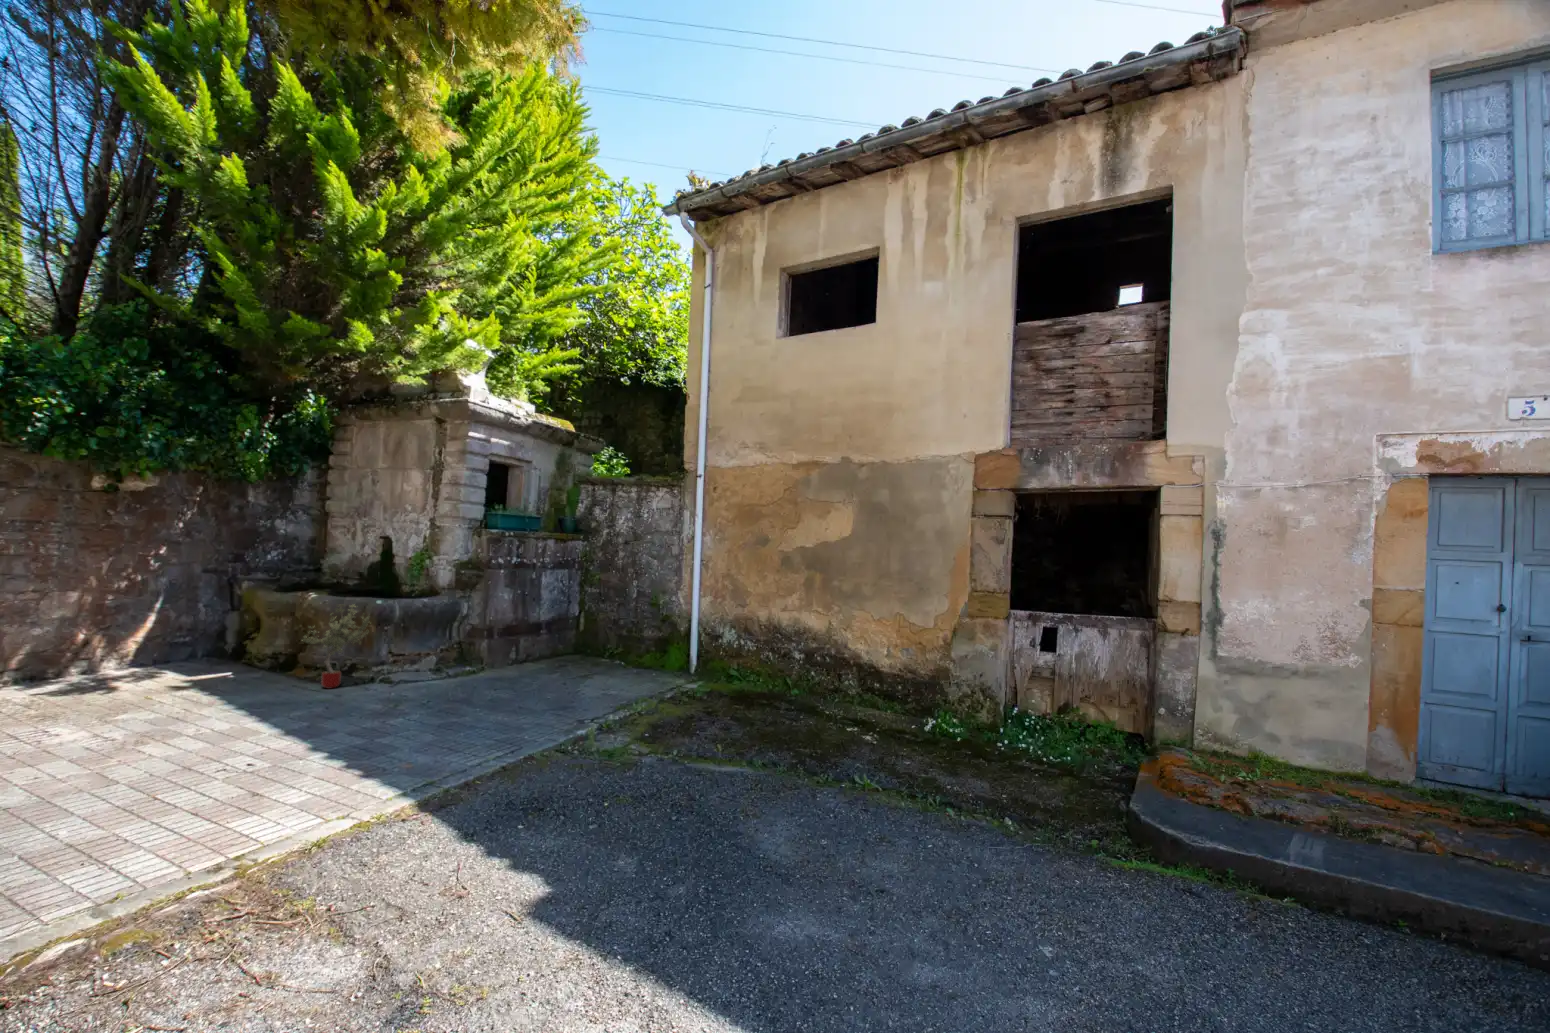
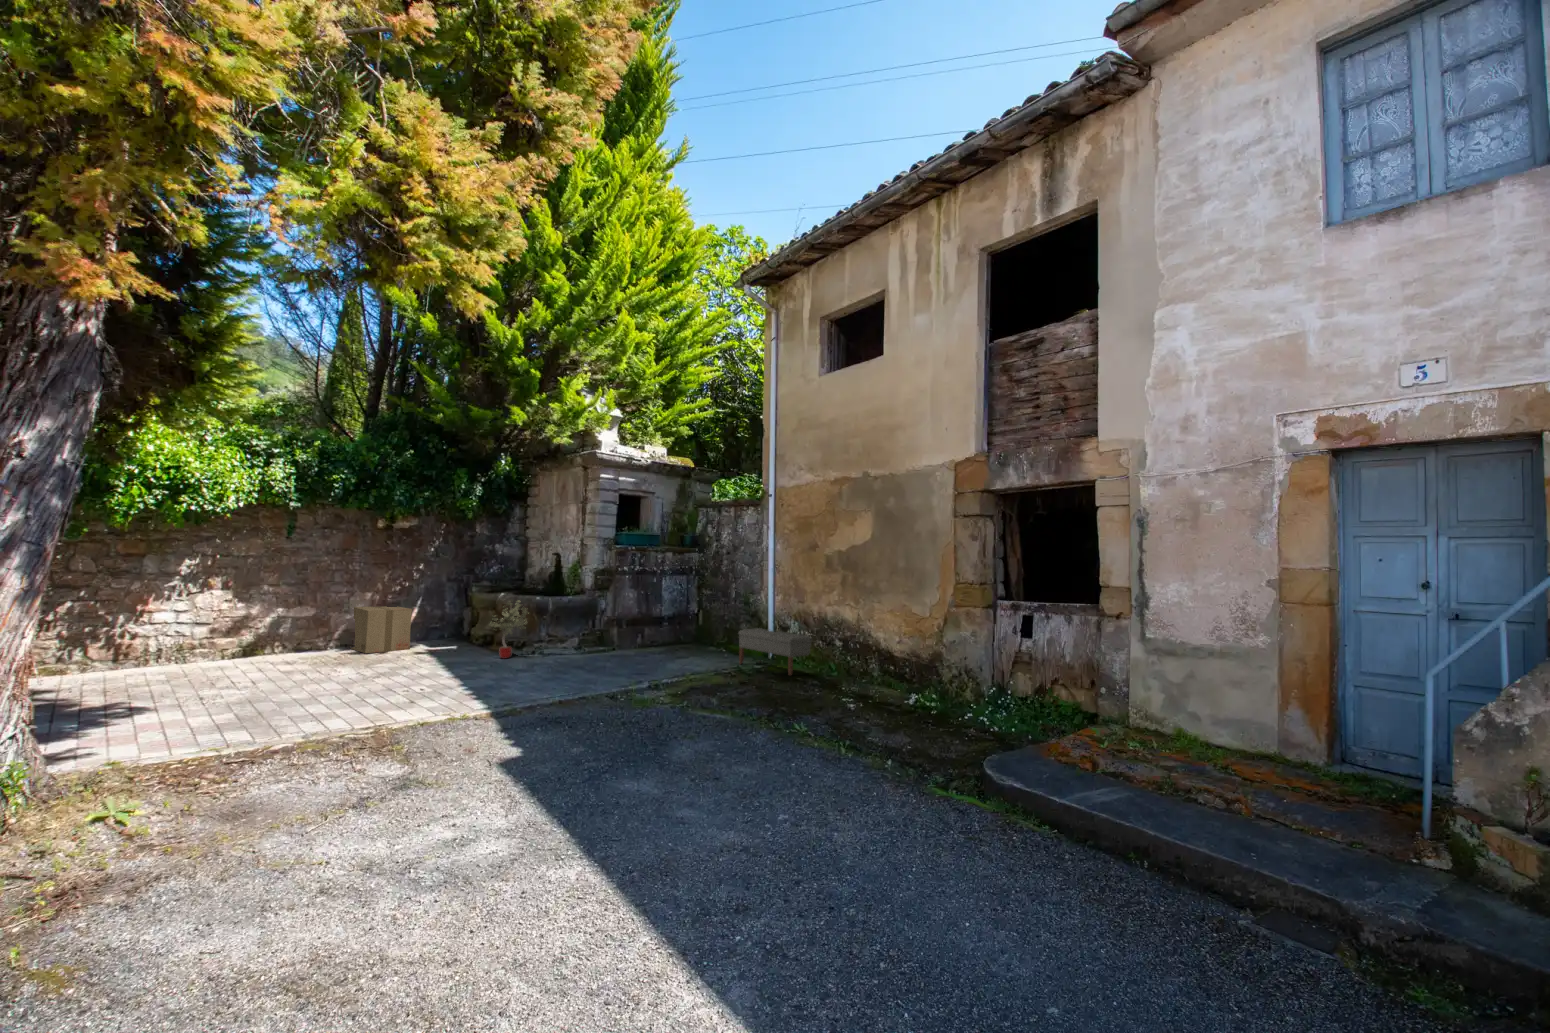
cardboard box: none [31,612,155,691] -> present [350,606,412,653]
bench: none [667,636,768,695] -> present [739,628,812,675]

